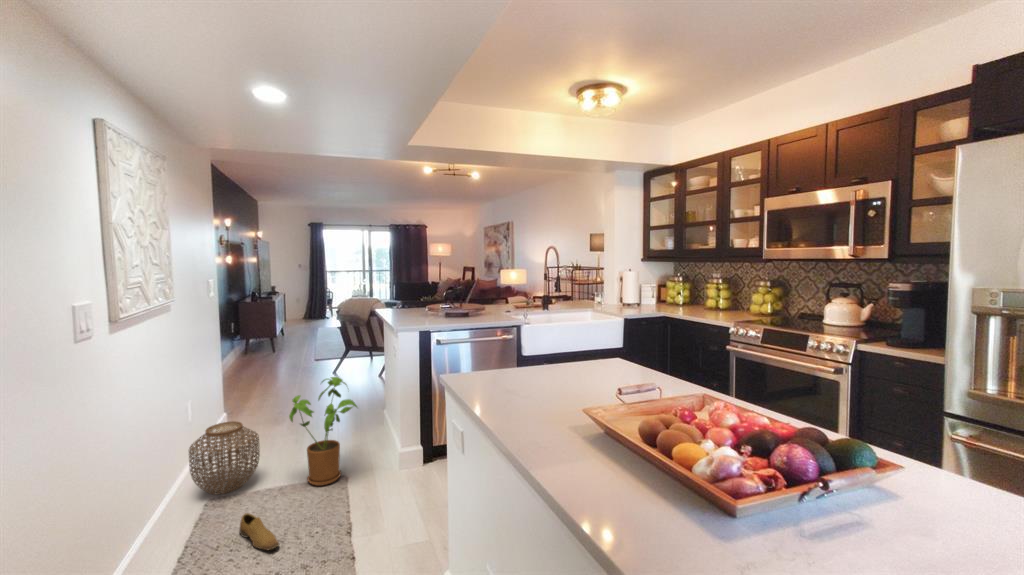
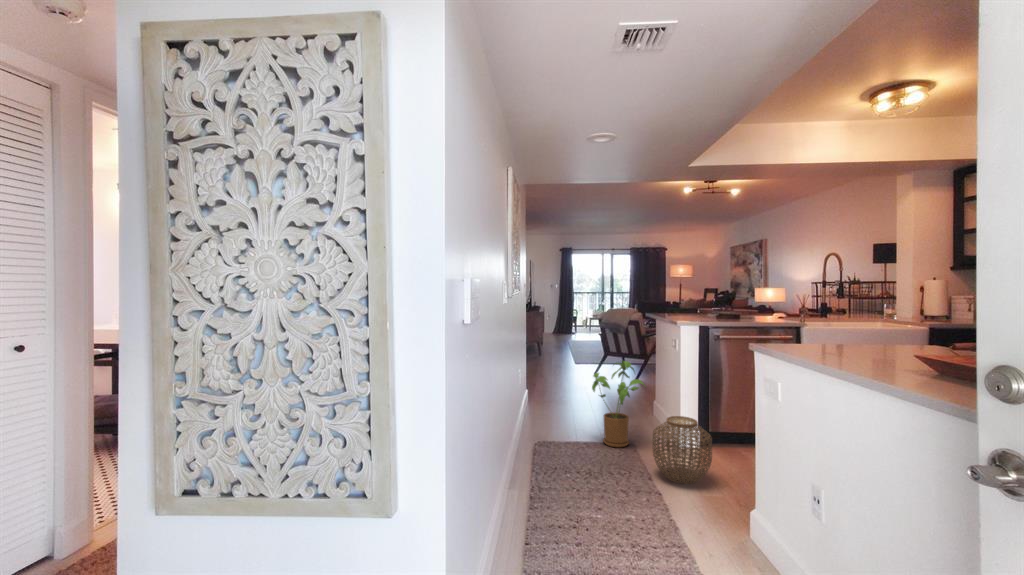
woven basket: present [189,421,260,495] -> present [653,416,712,484]
shoe: present [239,513,279,550] -> none [567,450,599,476]

